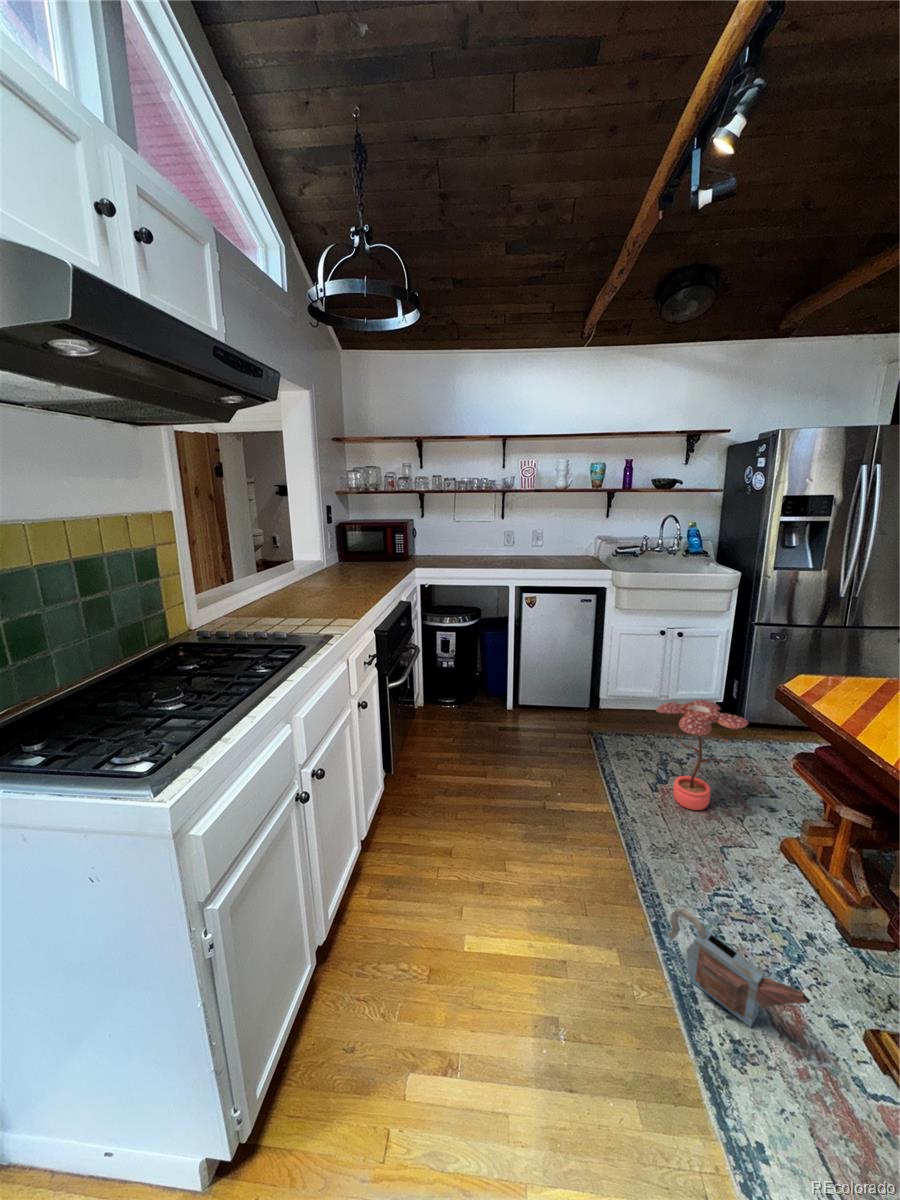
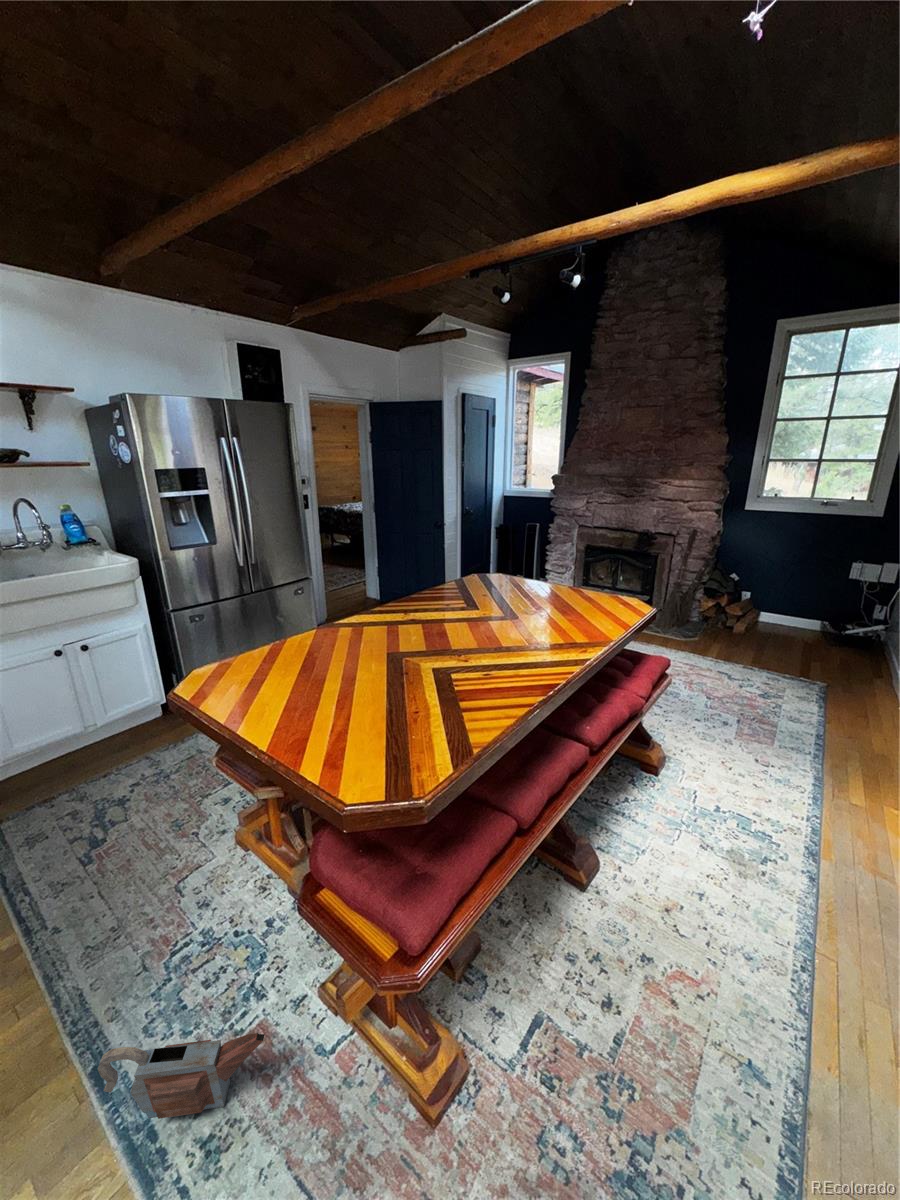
potted plant: present [656,700,748,810] -> none [49,725,170,861]

